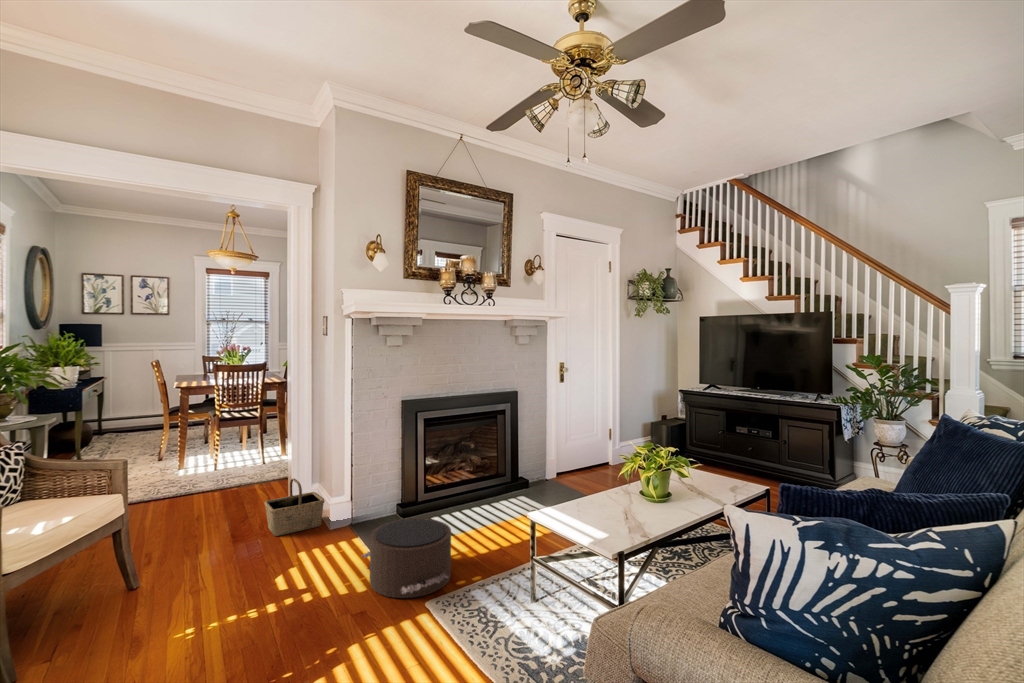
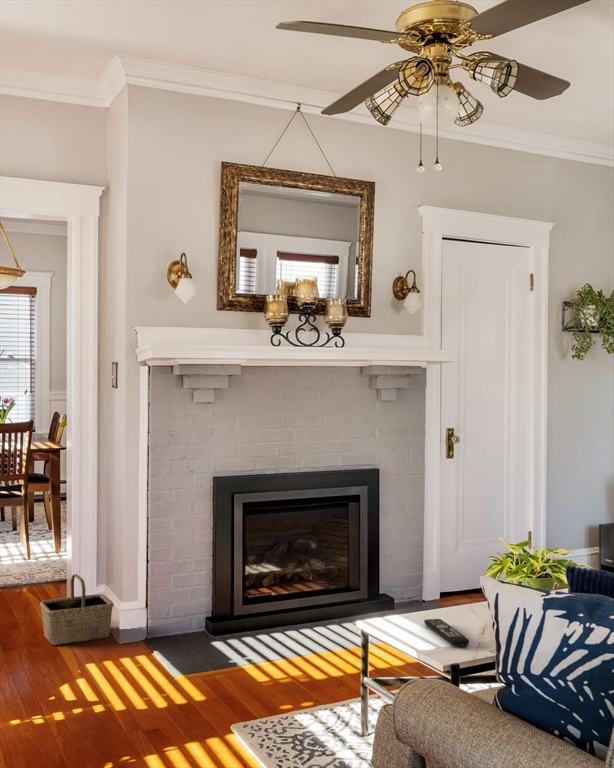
remote control: none [582,510,625,536] -> present [424,619,469,647]
pouf: present [362,518,451,598] -> none [155,627,267,719]

